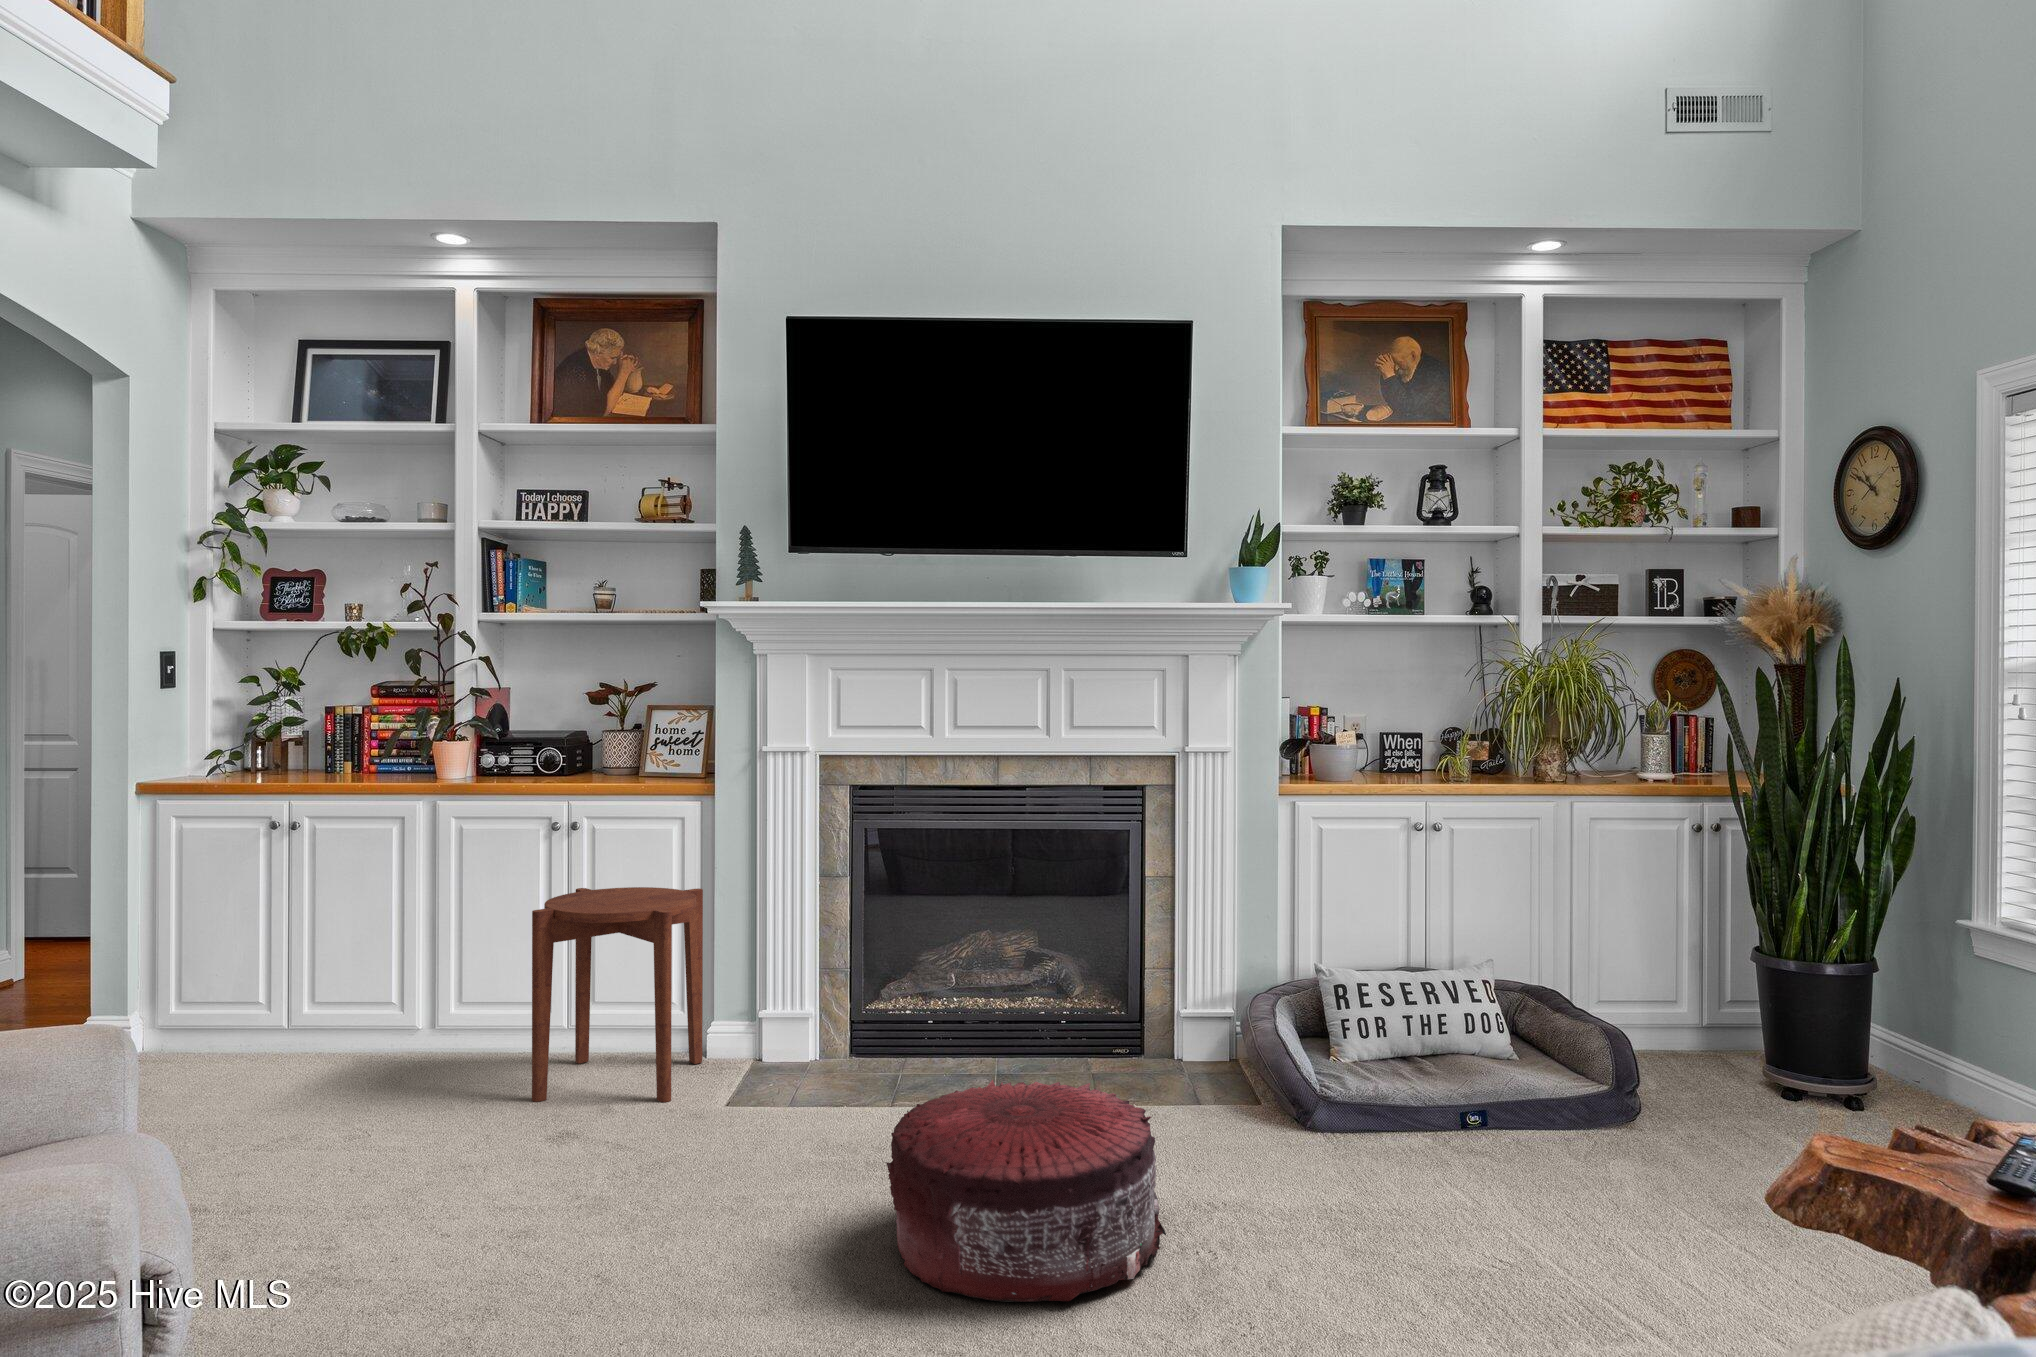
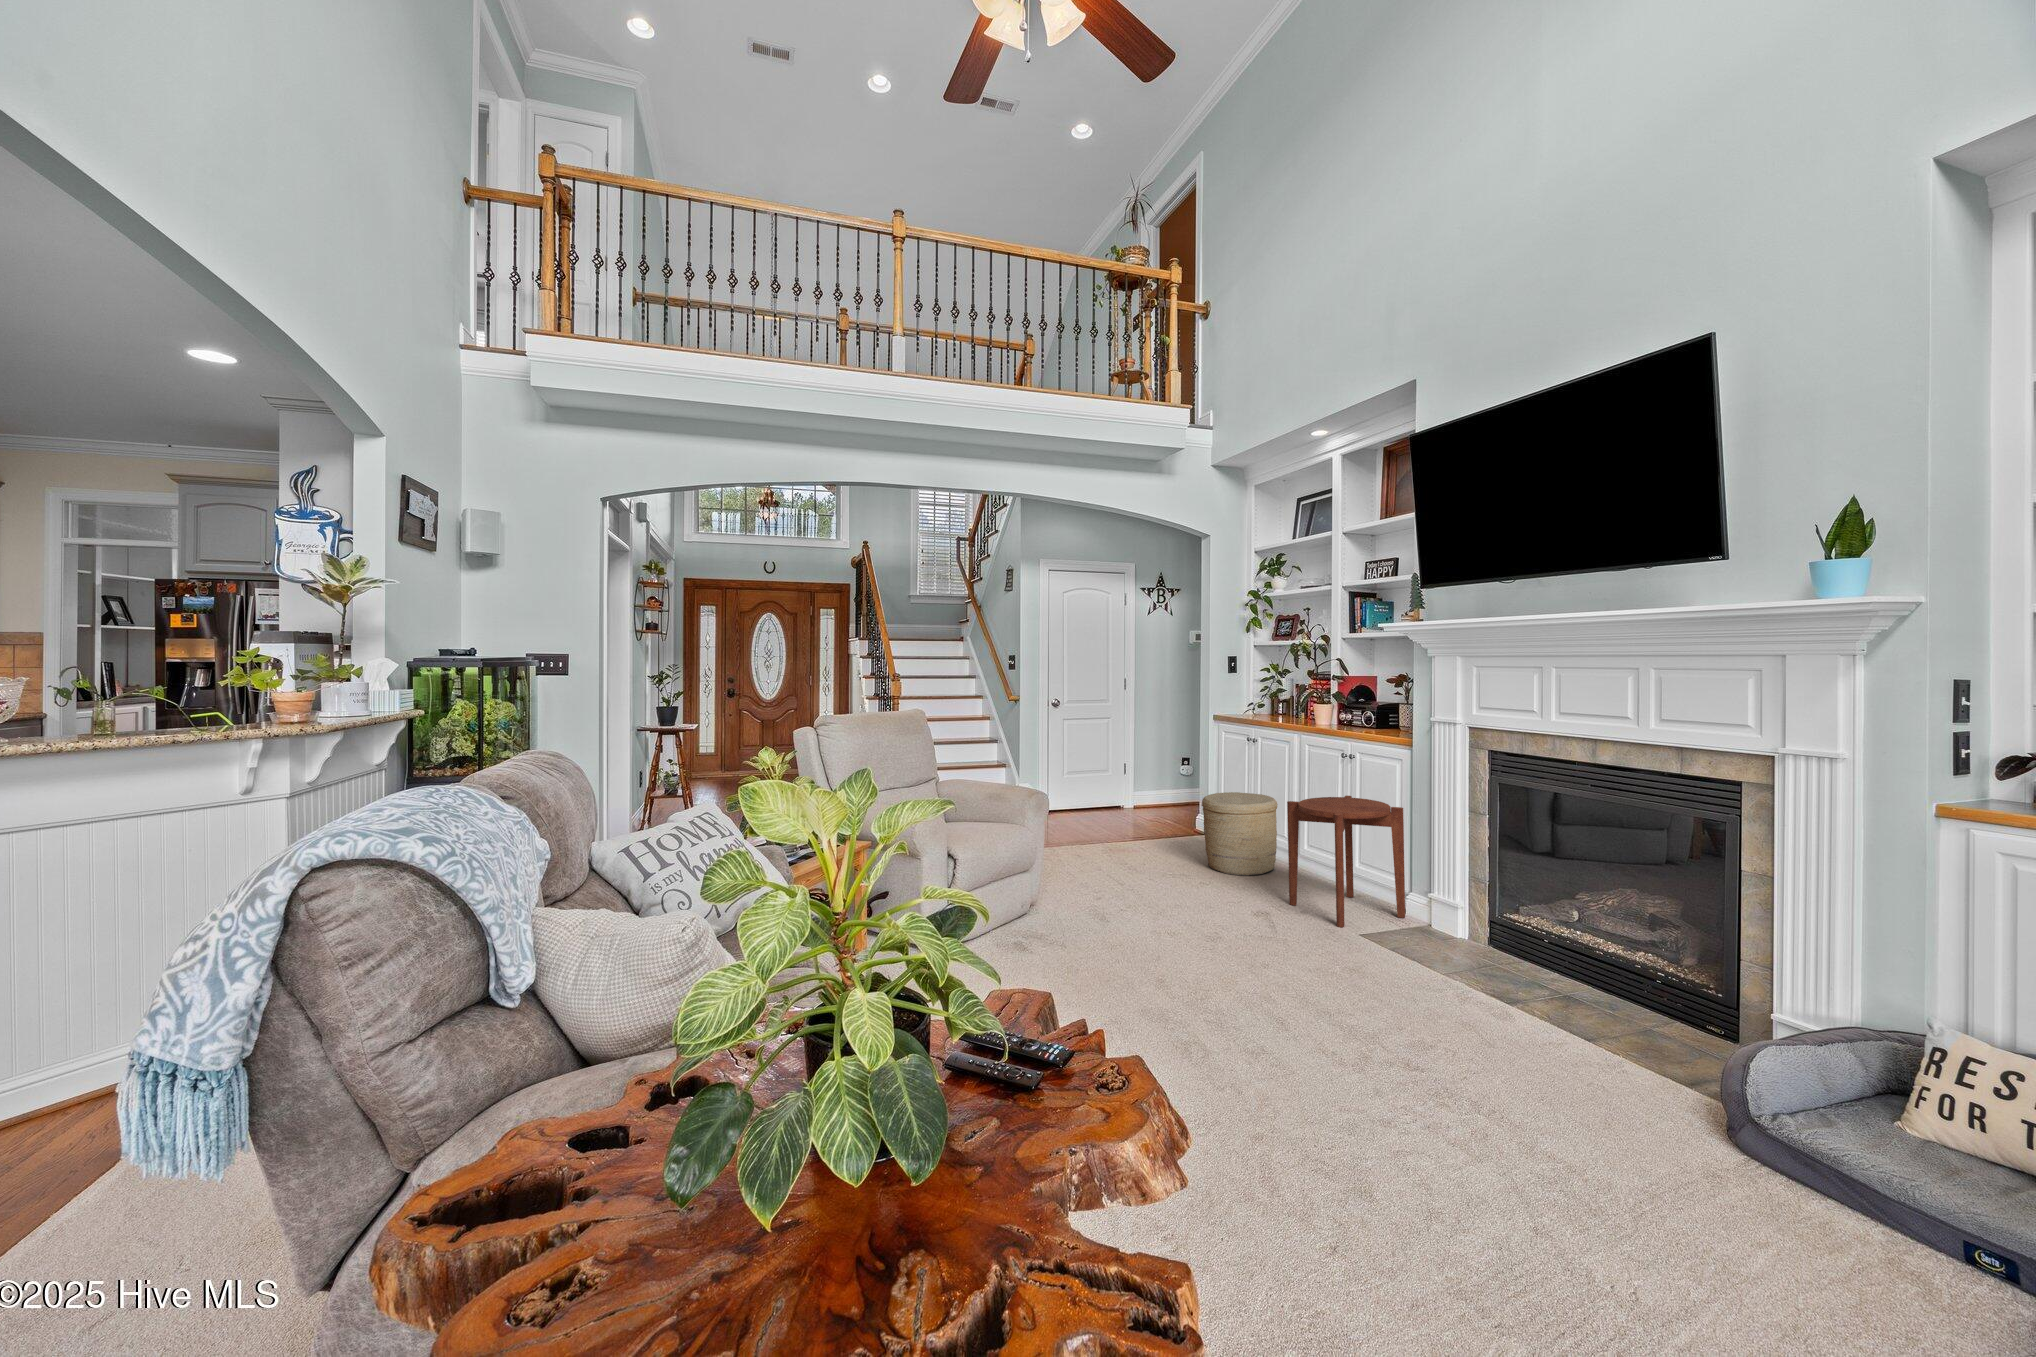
woven basket: none [224,925,395,1100] -> present [1202,792,1278,876]
pouf: present [886,1080,1166,1302] -> none [1220,949,1408,1108]

